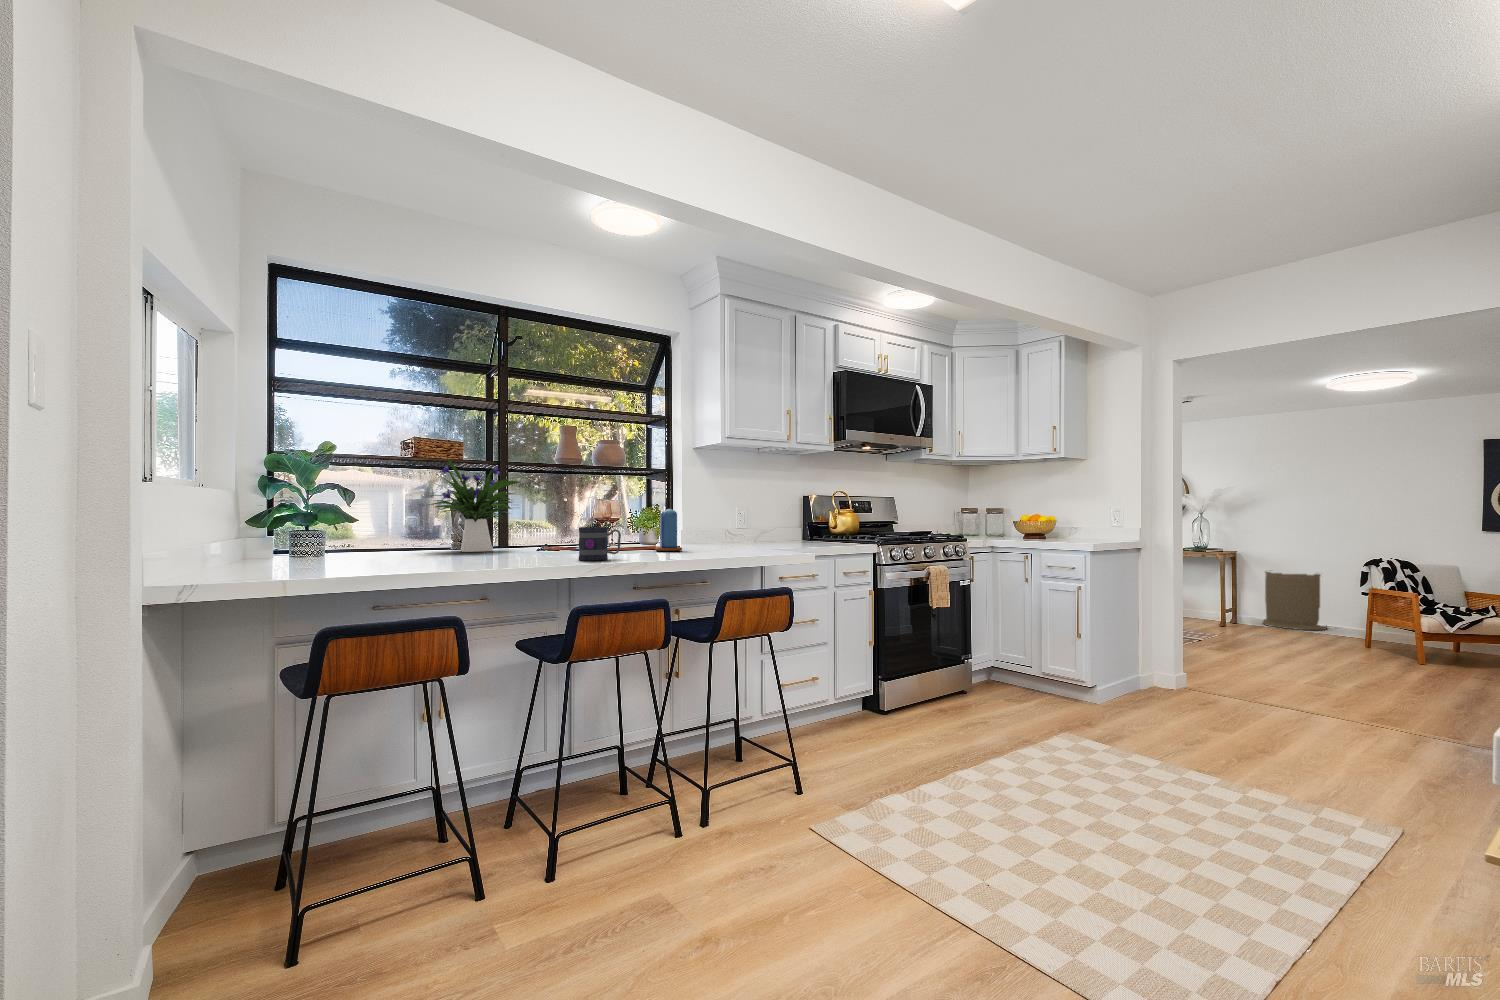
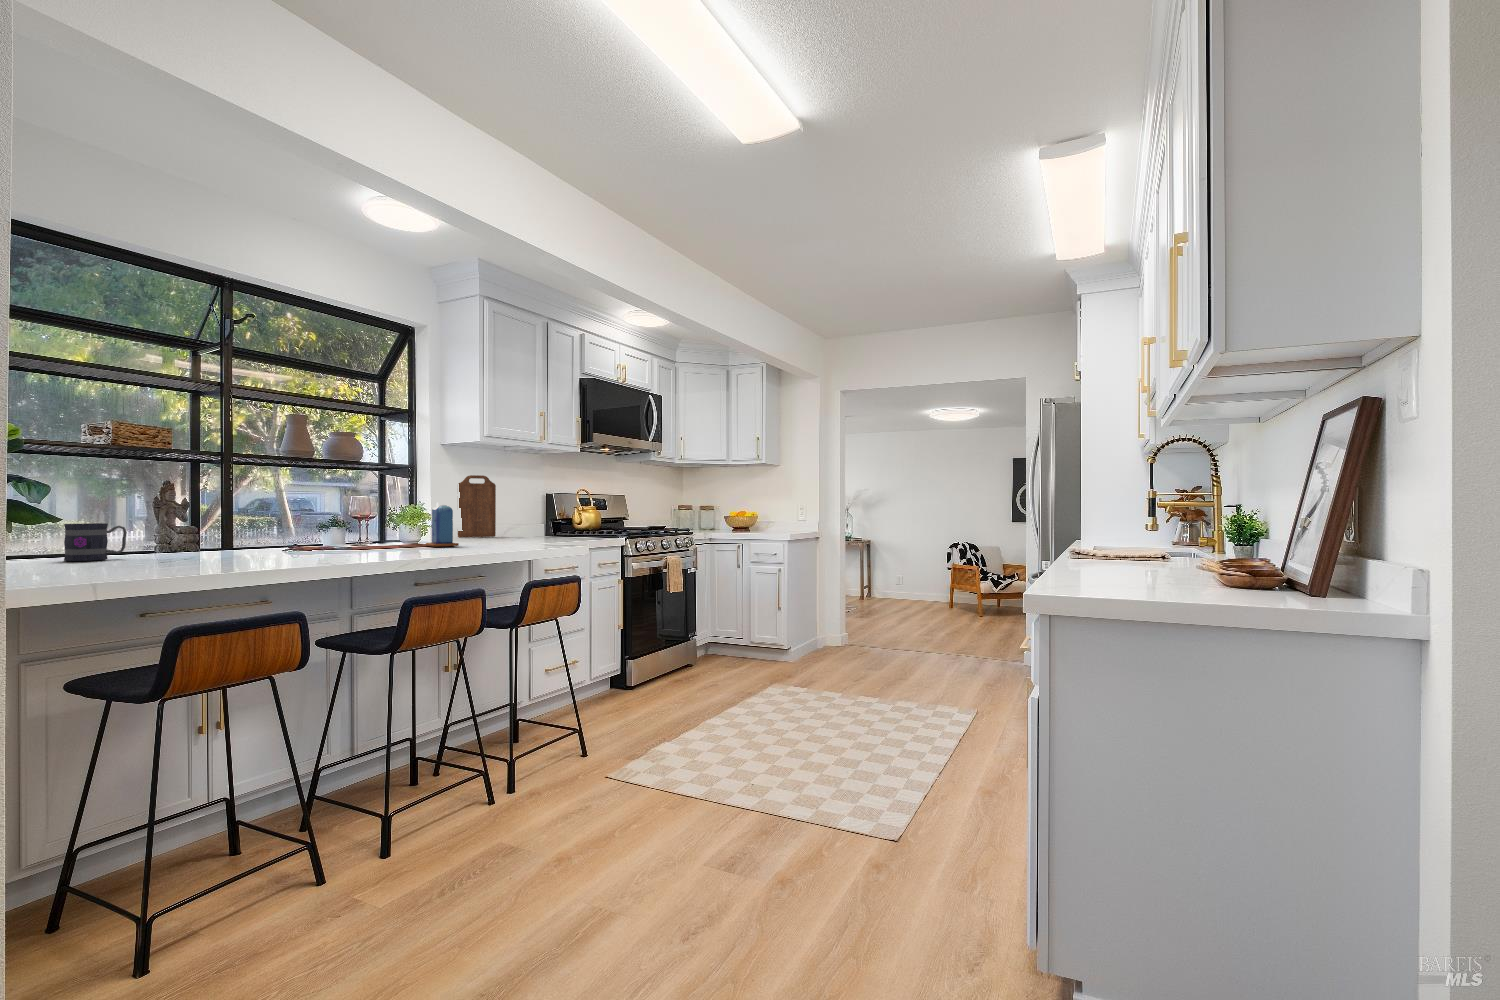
flower arrangement: present [430,458,520,552] -> none [150,447,268,553]
cutting board: none [712,479,748,541] -> present [458,475,496,537]
mug: present [579,527,621,560] -> present [64,523,127,561]
trash can: present [1263,571,1327,630] -> none [887,554,927,600]

